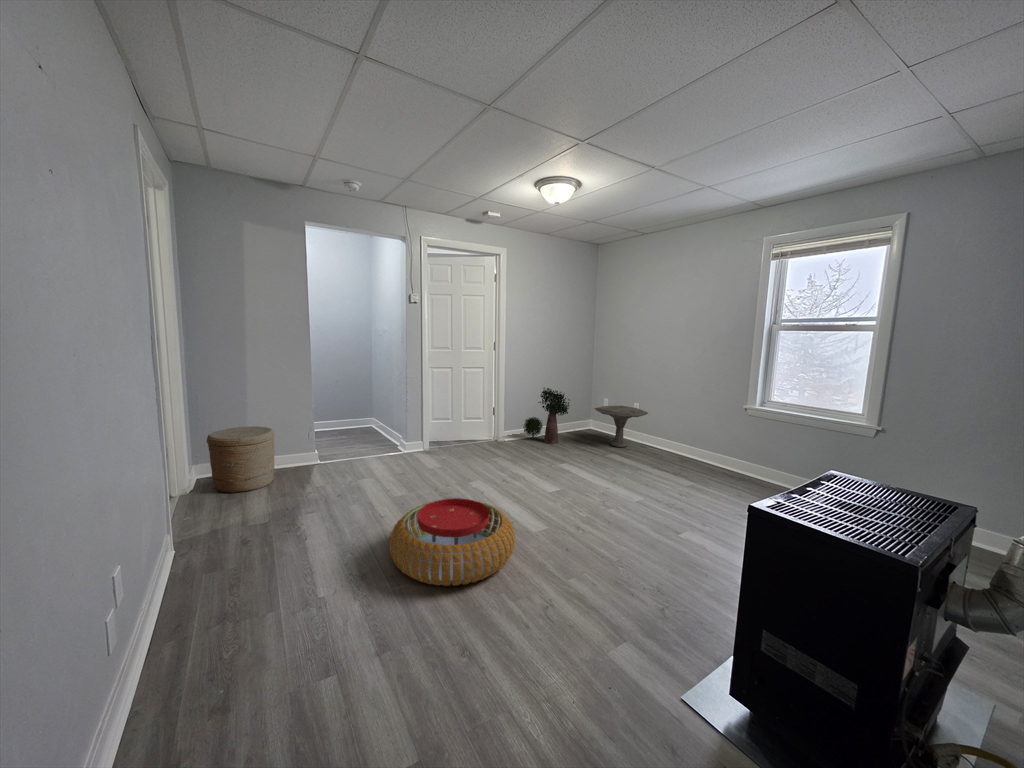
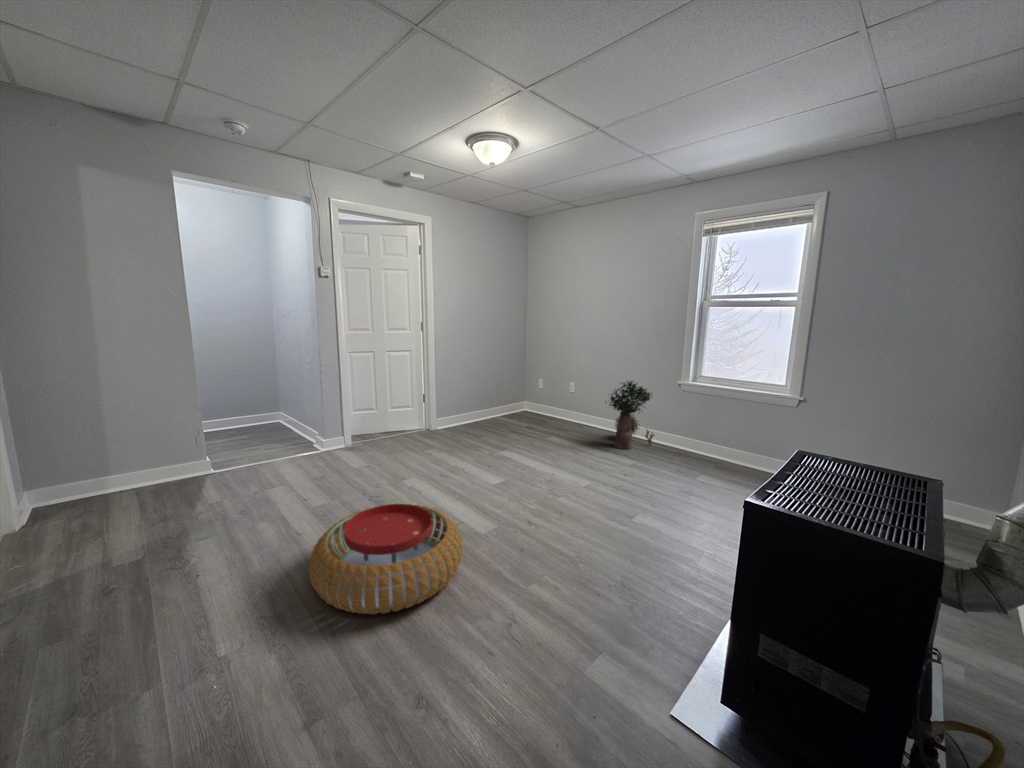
potted plant: present [523,388,570,444] -> present [606,381,654,449]
side table: present [595,406,648,447] -> none [531,386,585,429]
woven basket: present [207,426,275,493] -> none [43,433,150,522]

